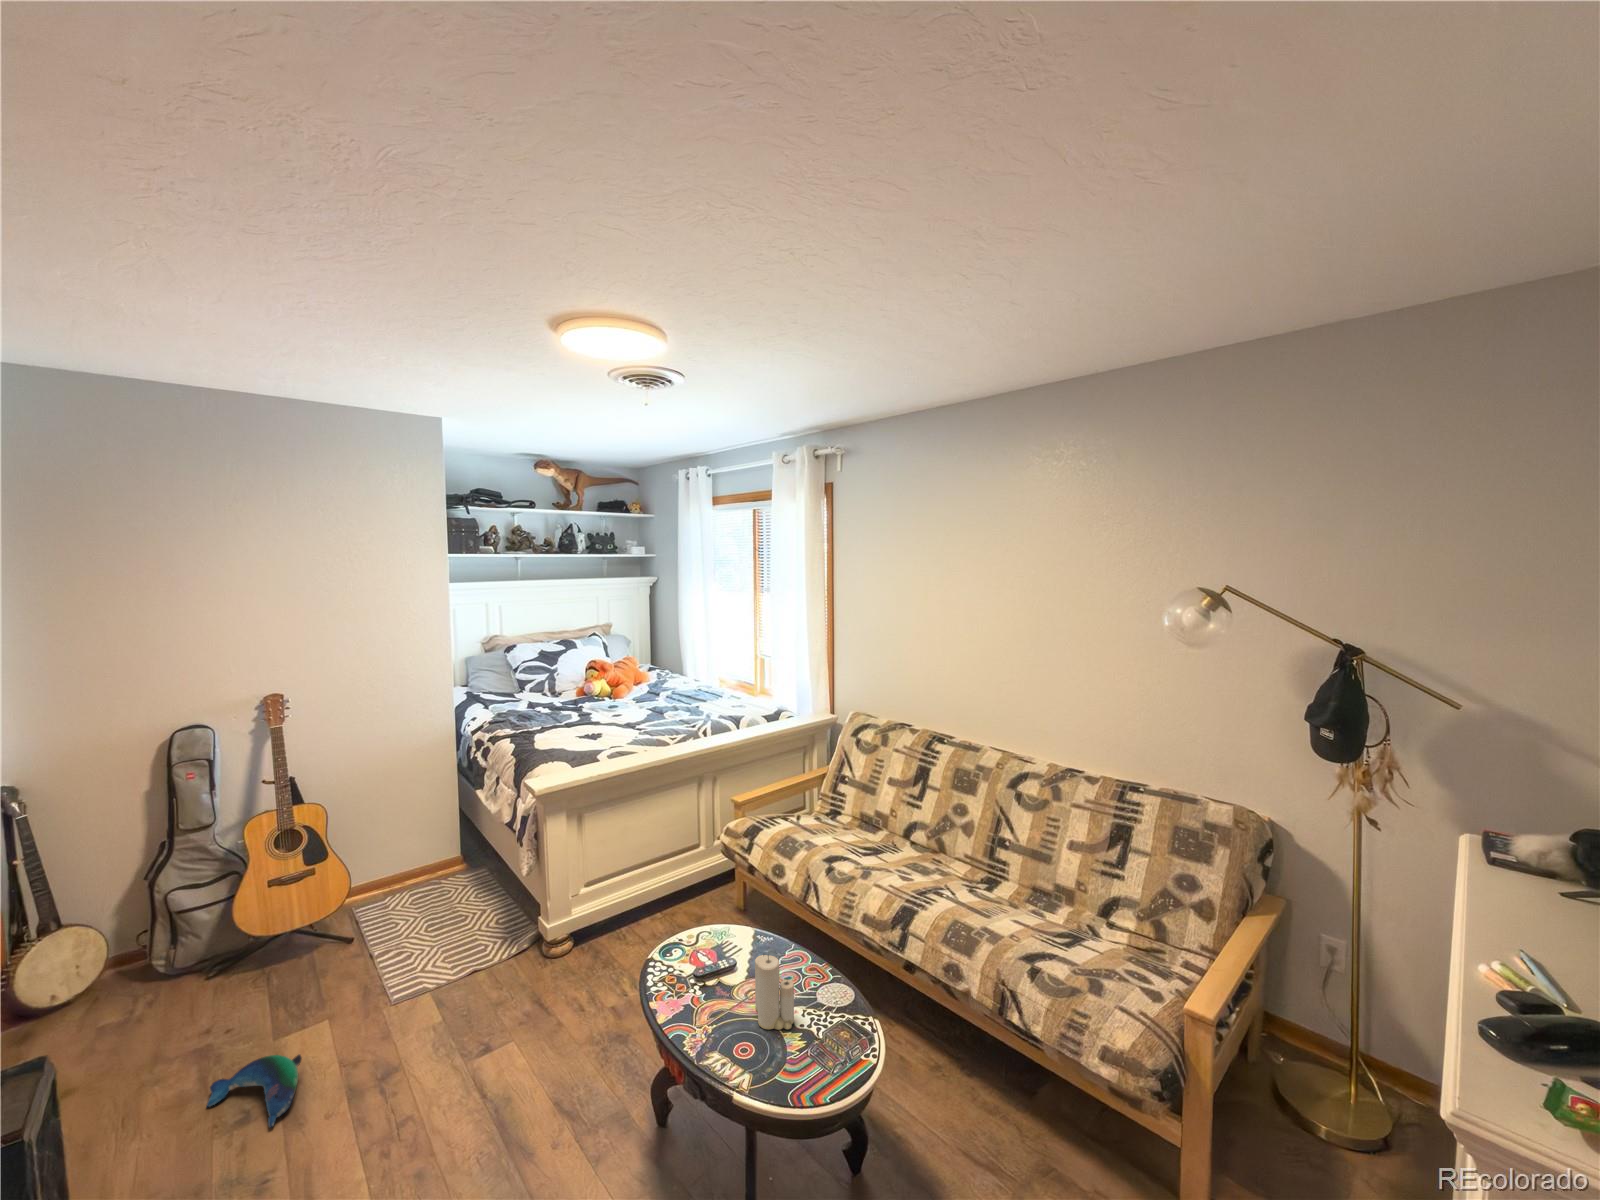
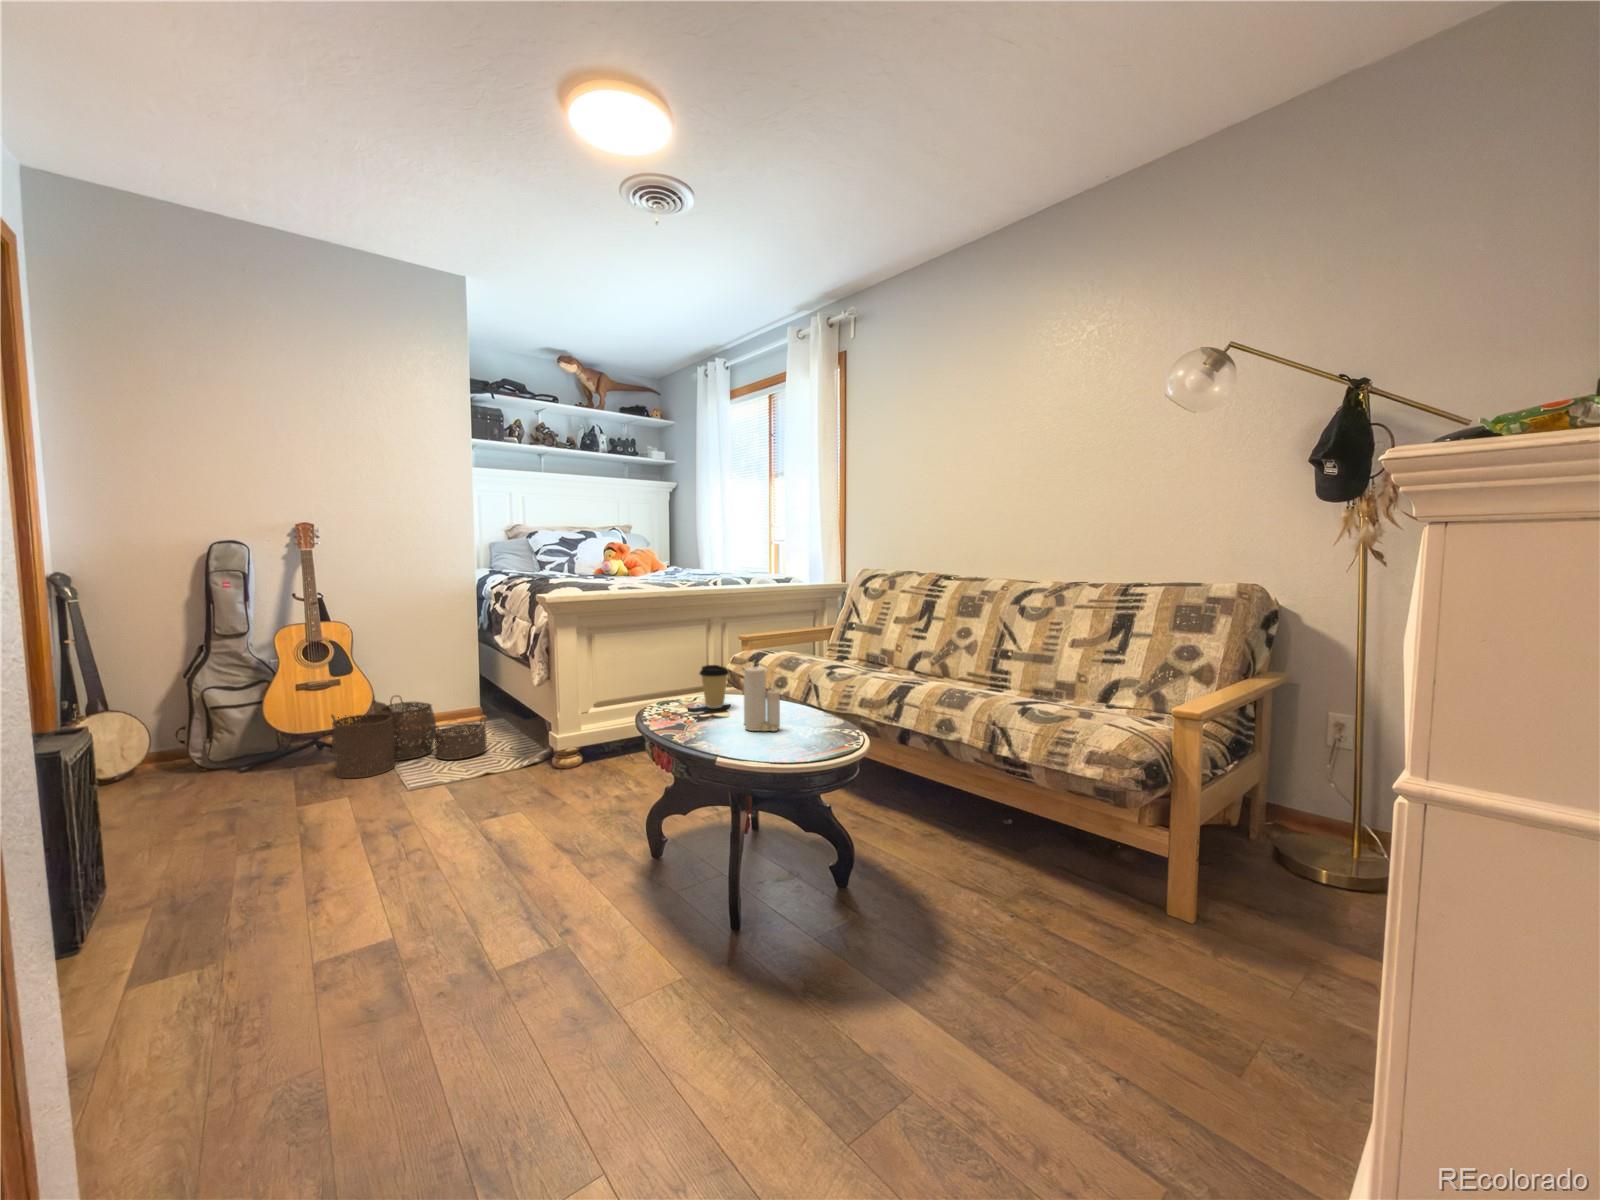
woven basket: none [306,870,473,989] -> present [331,696,487,778]
coffee cup: none [705,916,736,968] -> present [700,665,729,708]
plush toy: present [206,1054,302,1127] -> none [236,796,323,843]

